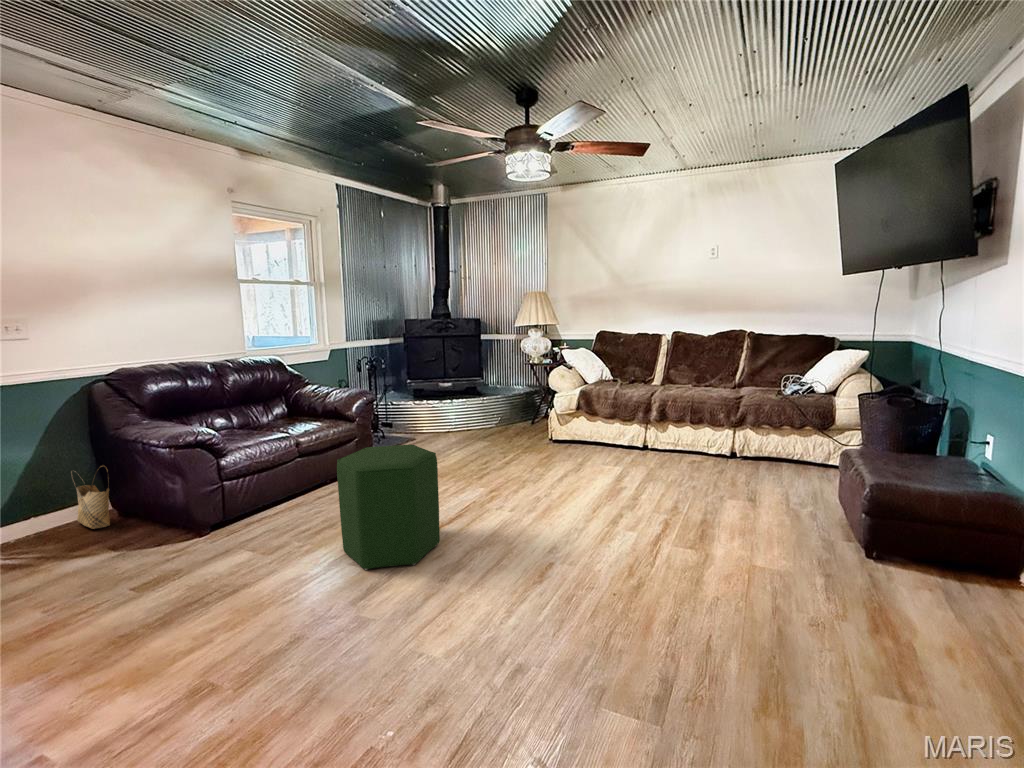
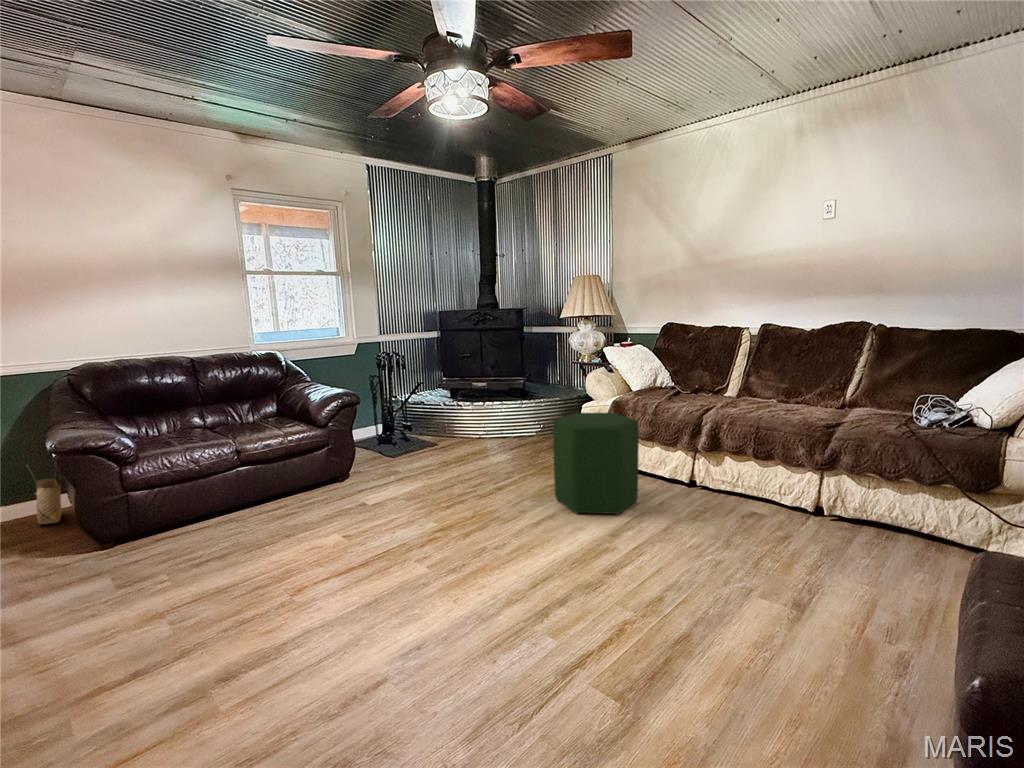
ottoman: present [337,444,440,570] -> present [553,413,639,515]

